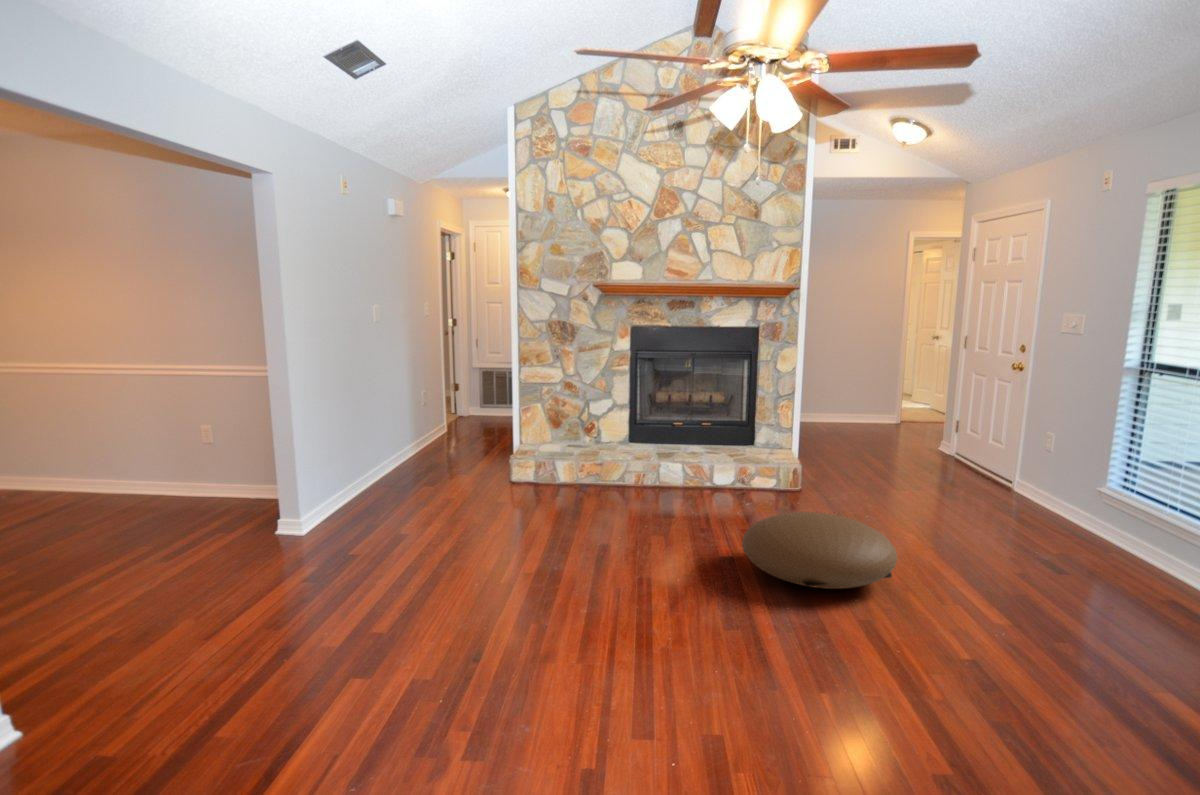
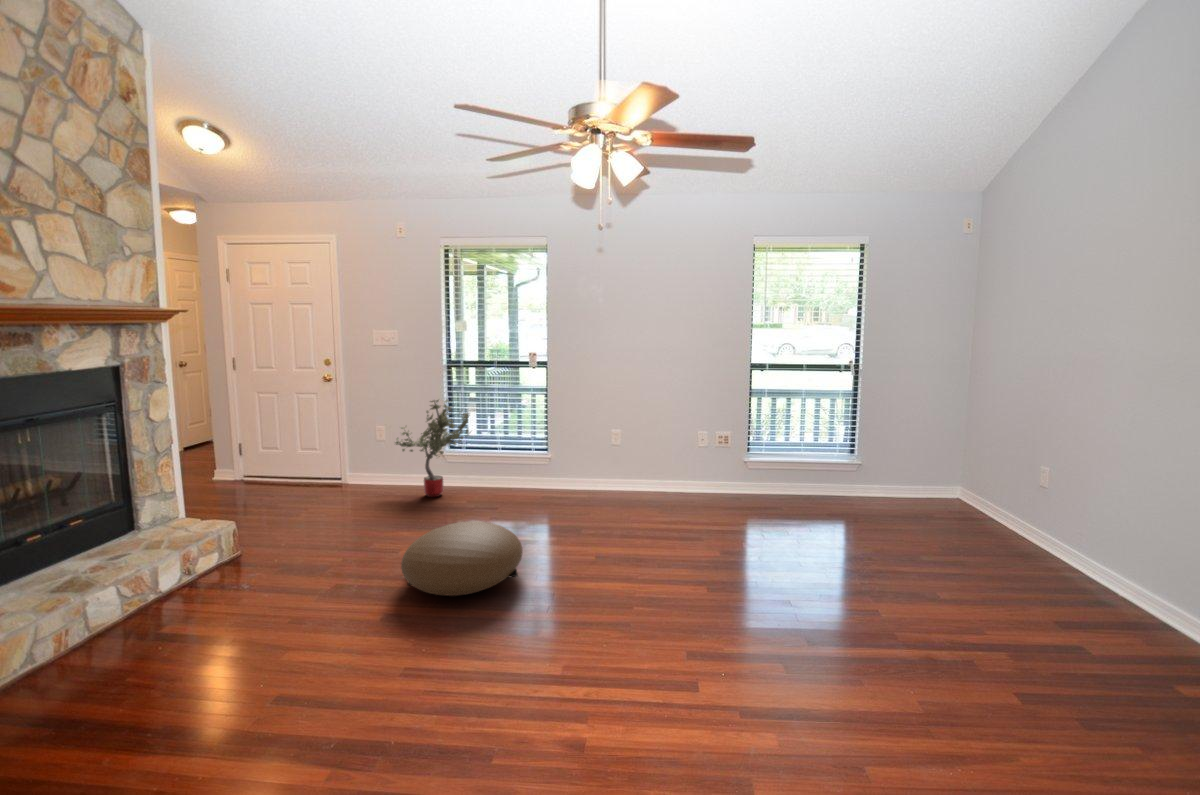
potted tree: none [1026,399,1127,536] -> present [395,399,470,497]

